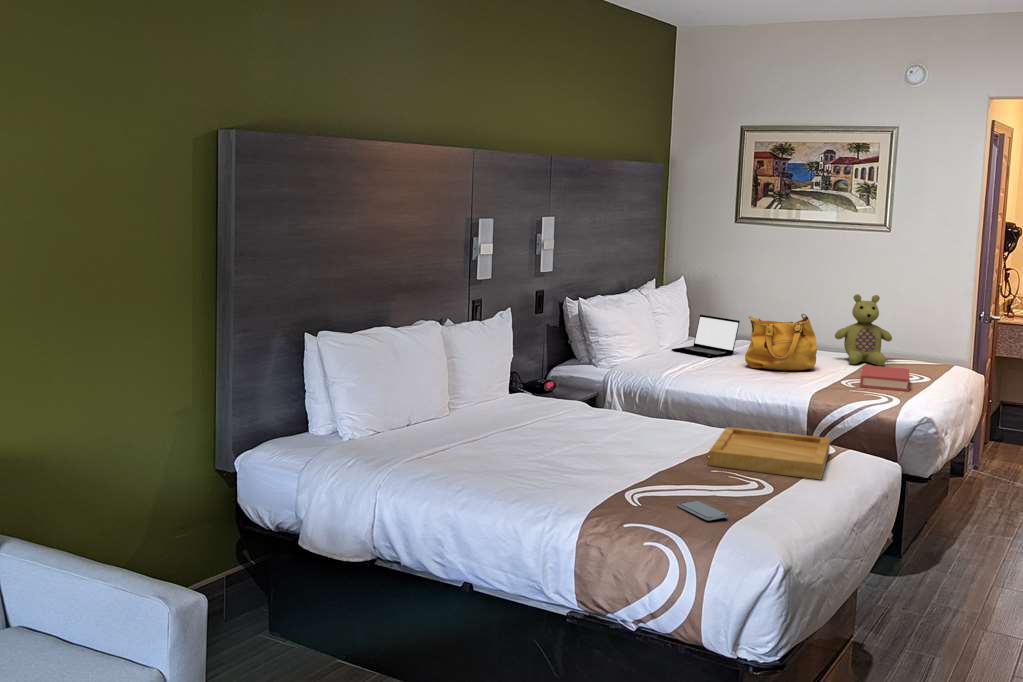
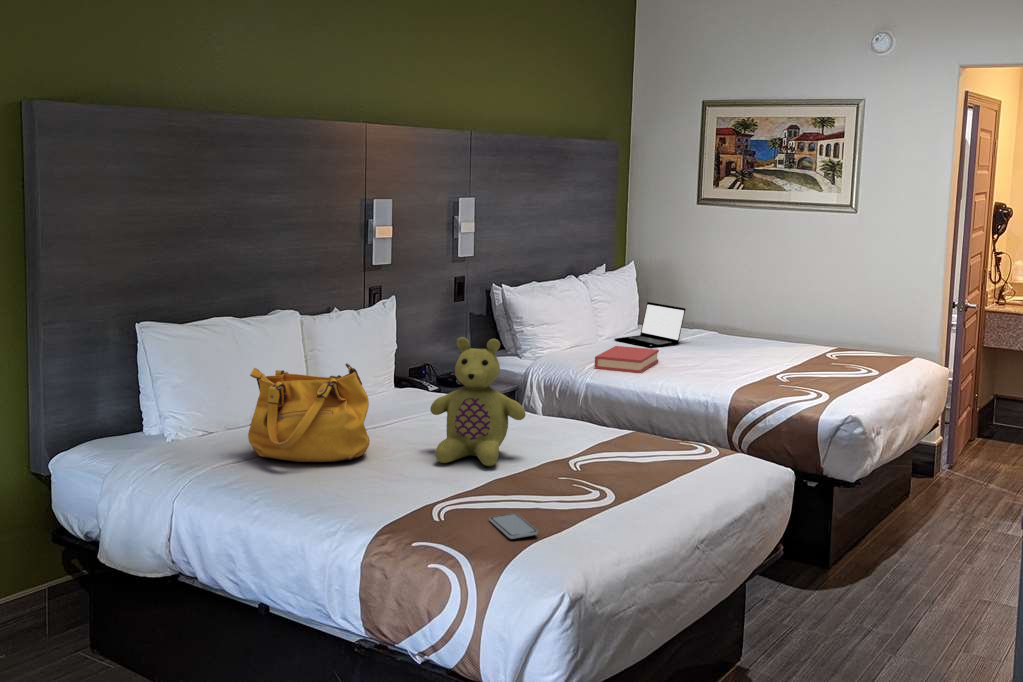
stuffed bear: present [835,294,892,366] -> present [430,337,526,466]
handbag: present [745,314,817,370] -> present [248,363,370,462]
hardback book: present [860,365,910,392] -> present [595,346,659,373]
tray: present [708,427,830,479] -> none [562,426,713,488]

